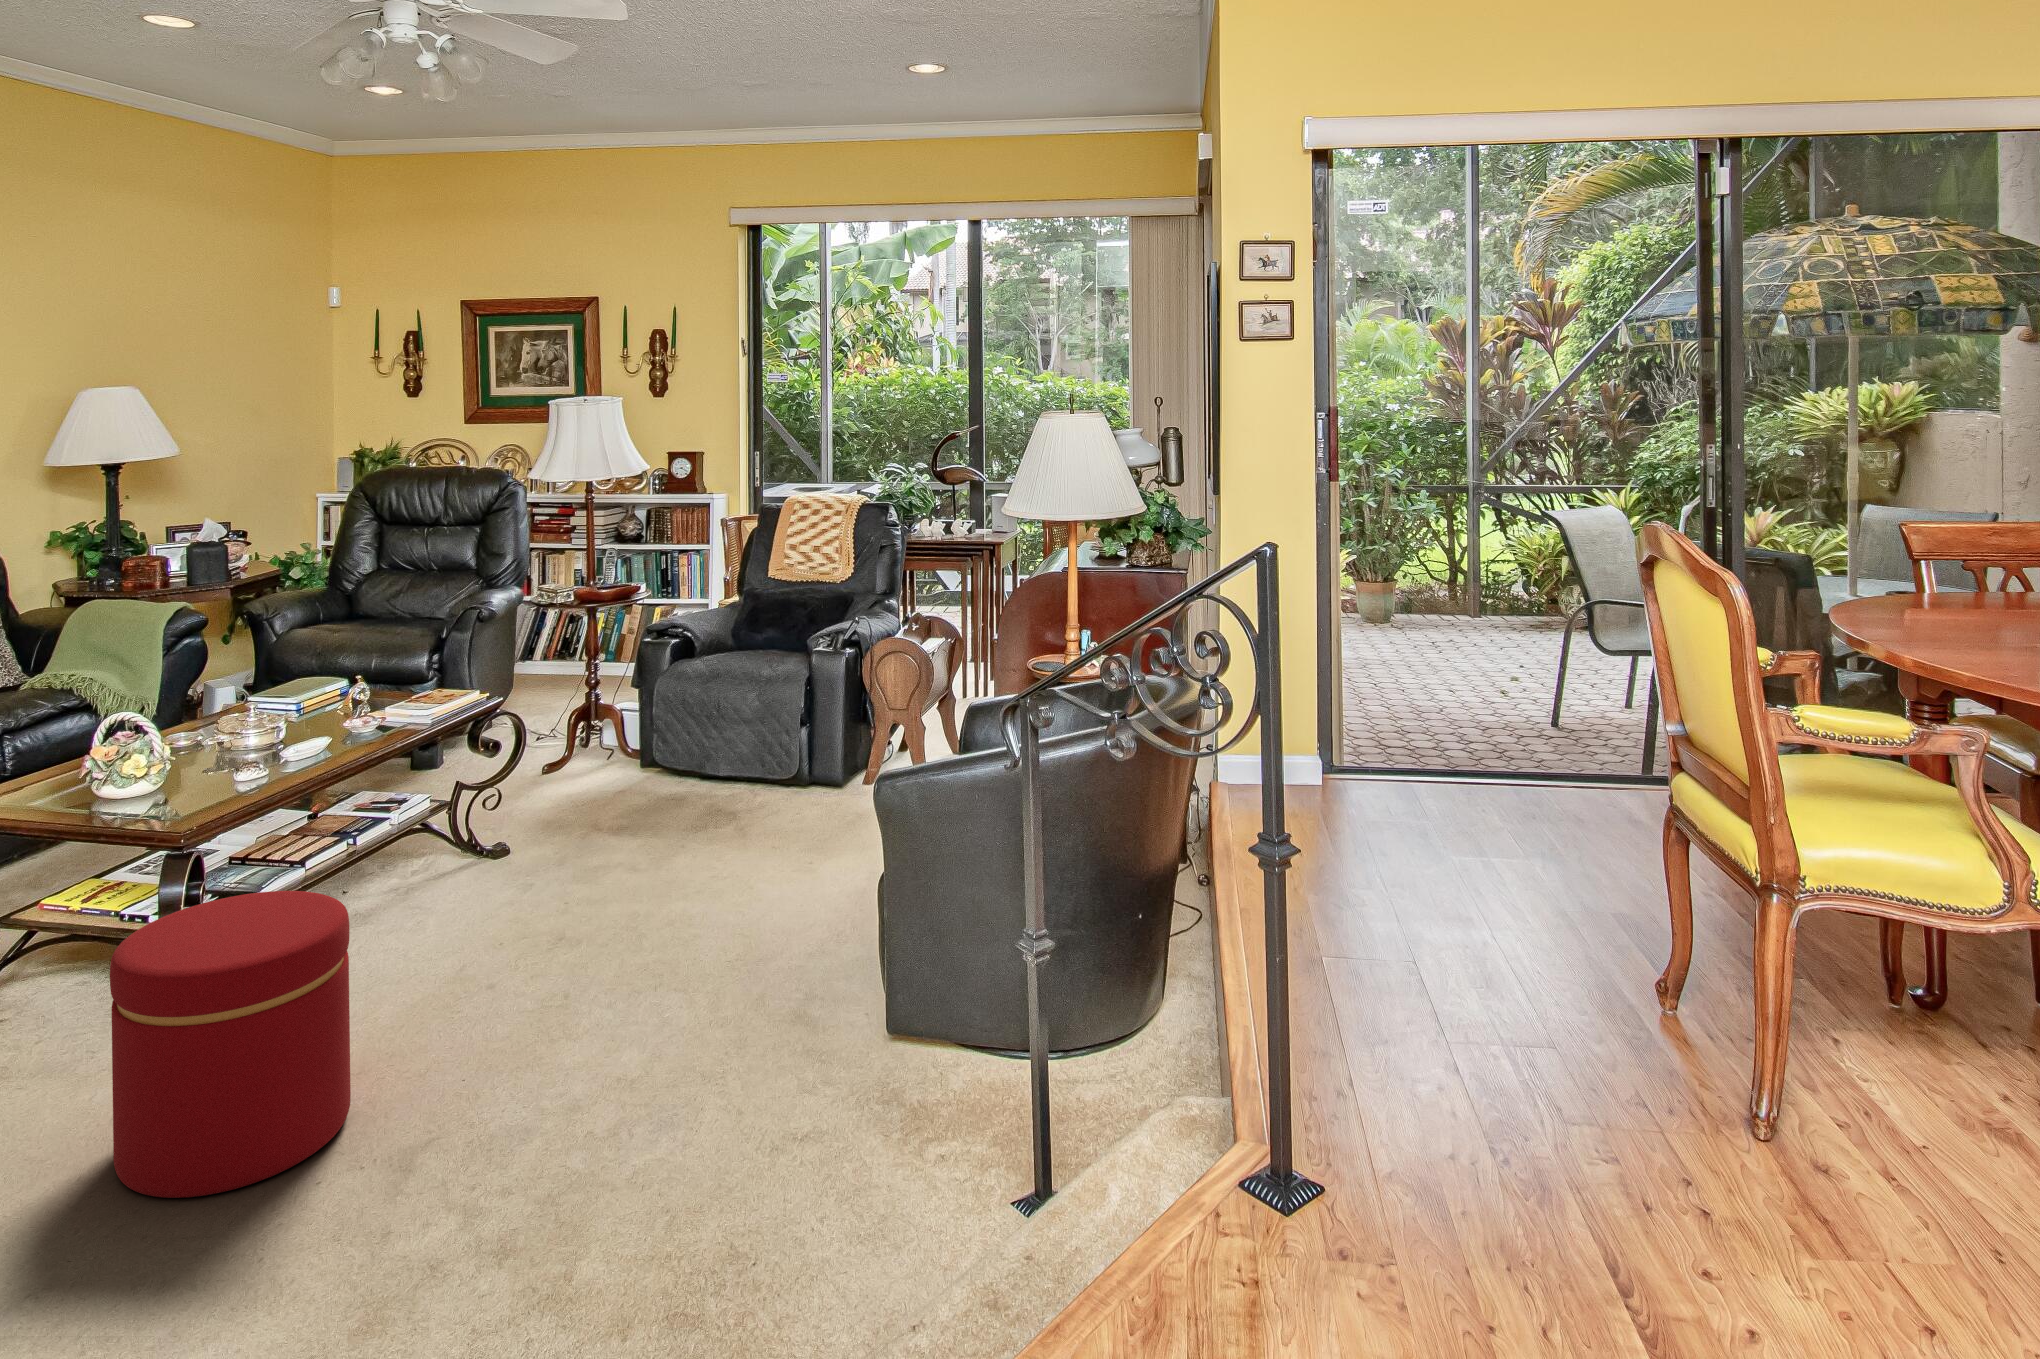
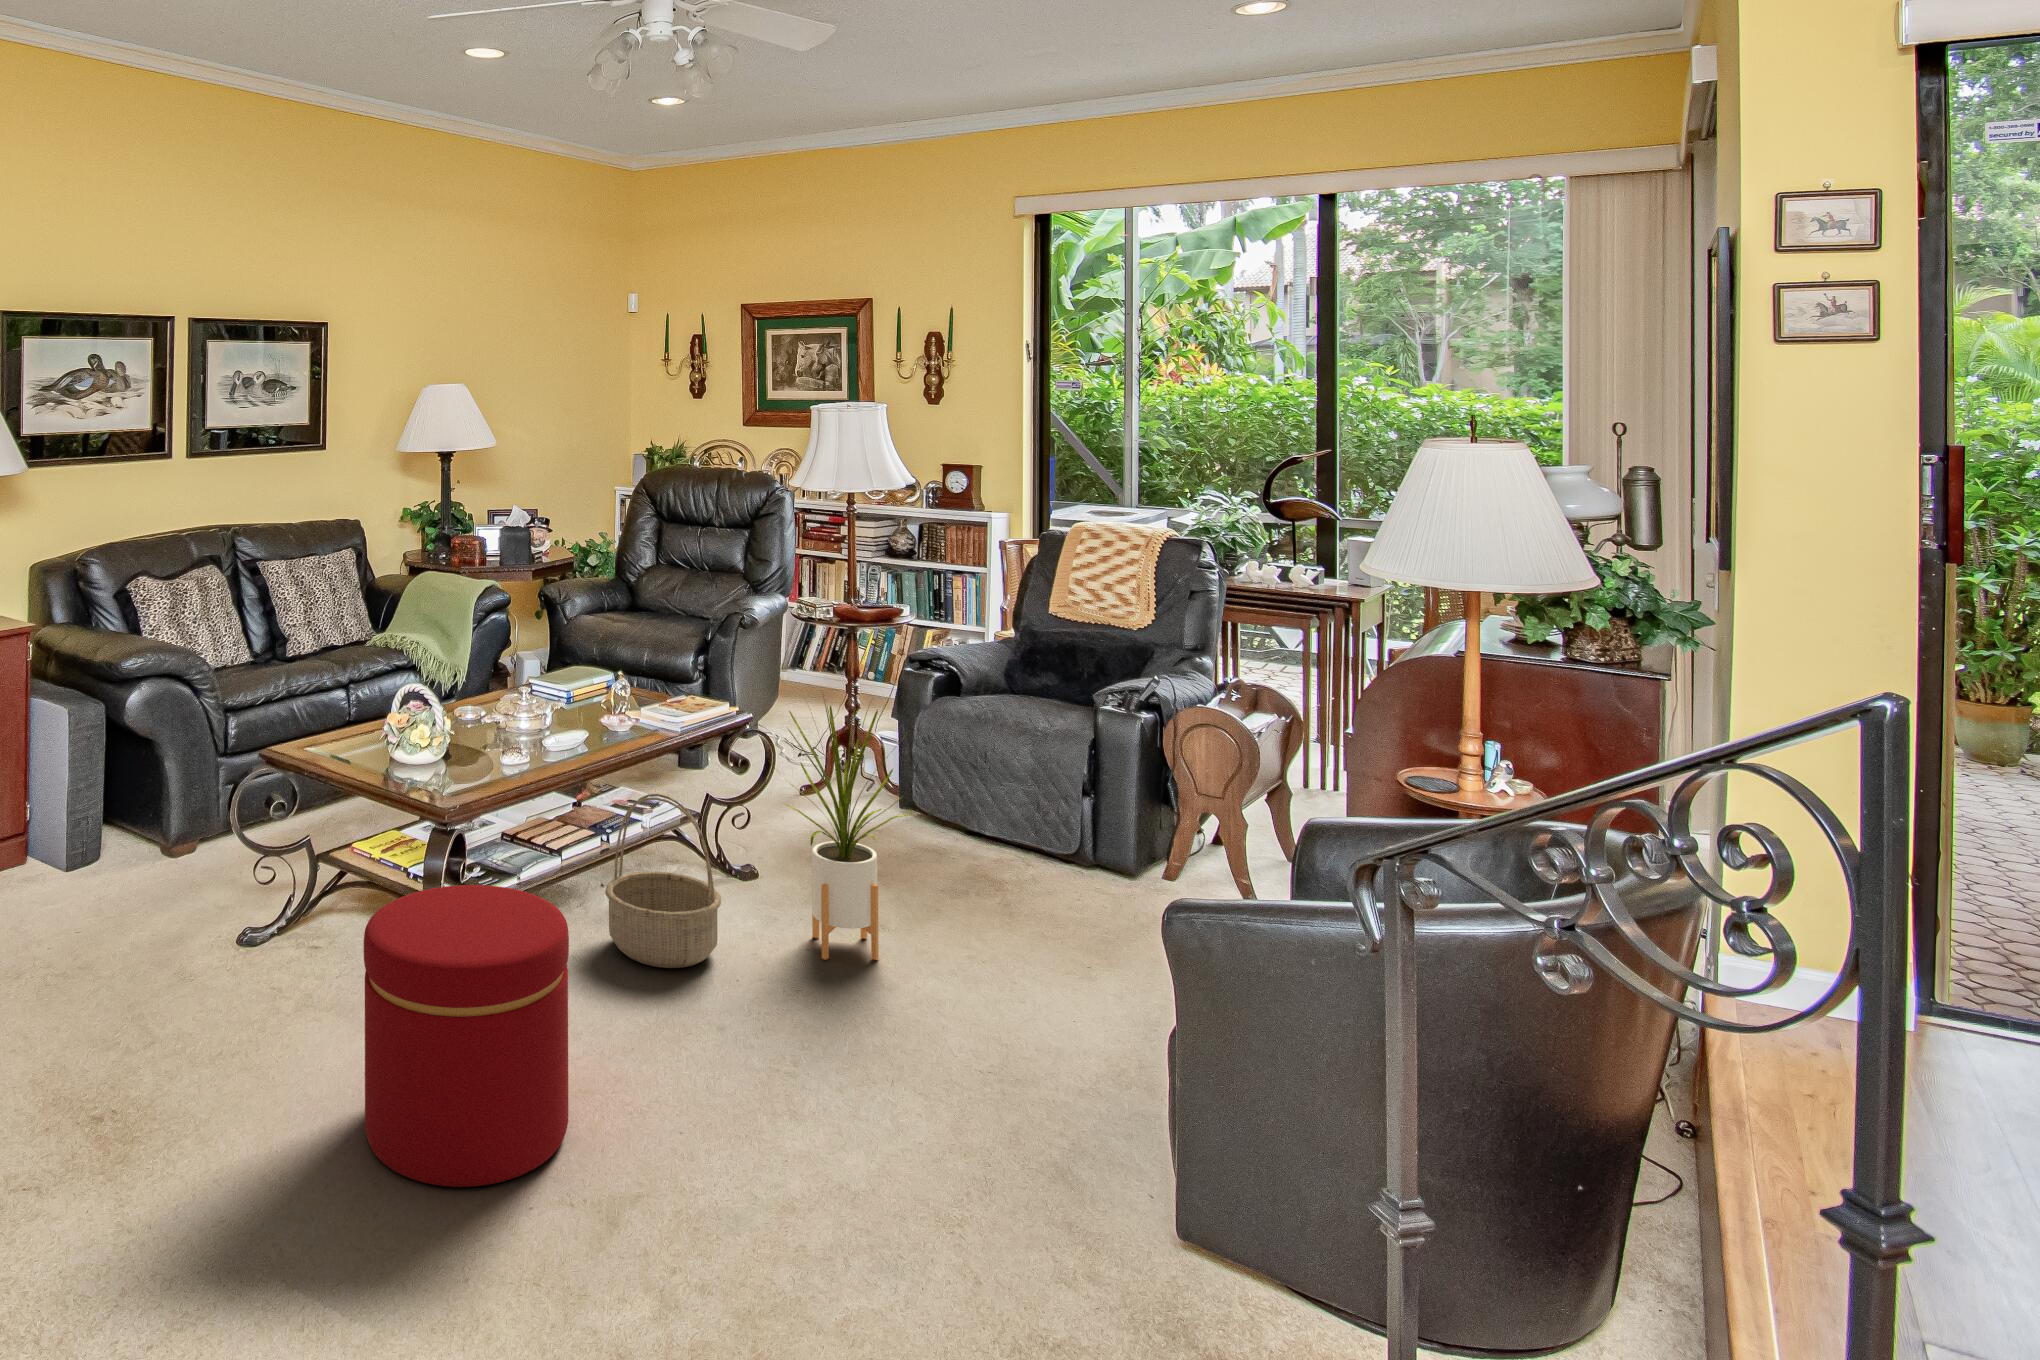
house plant: none [529,661,663,907] -> present [783,696,913,960]
basket: none [361,783,485,951] -> present [605,794,721,968]

